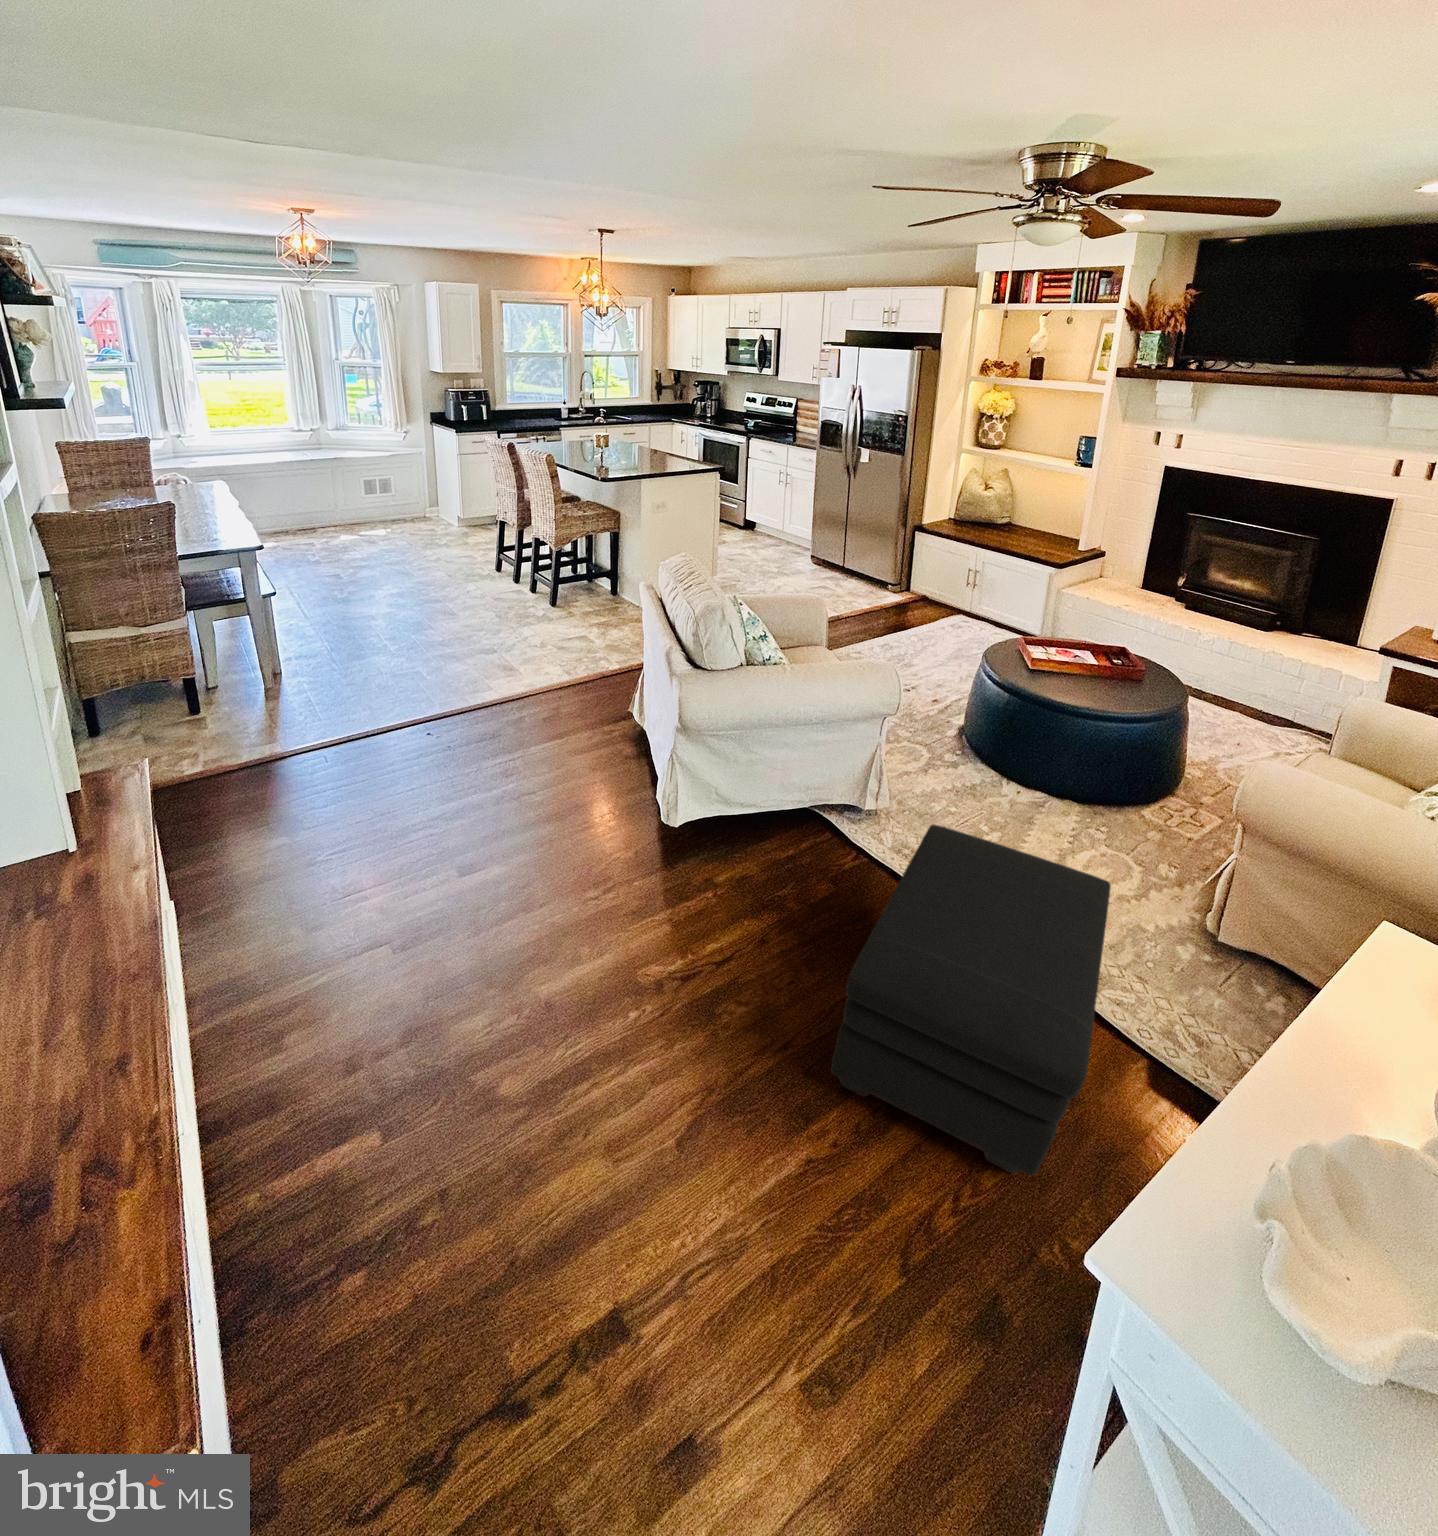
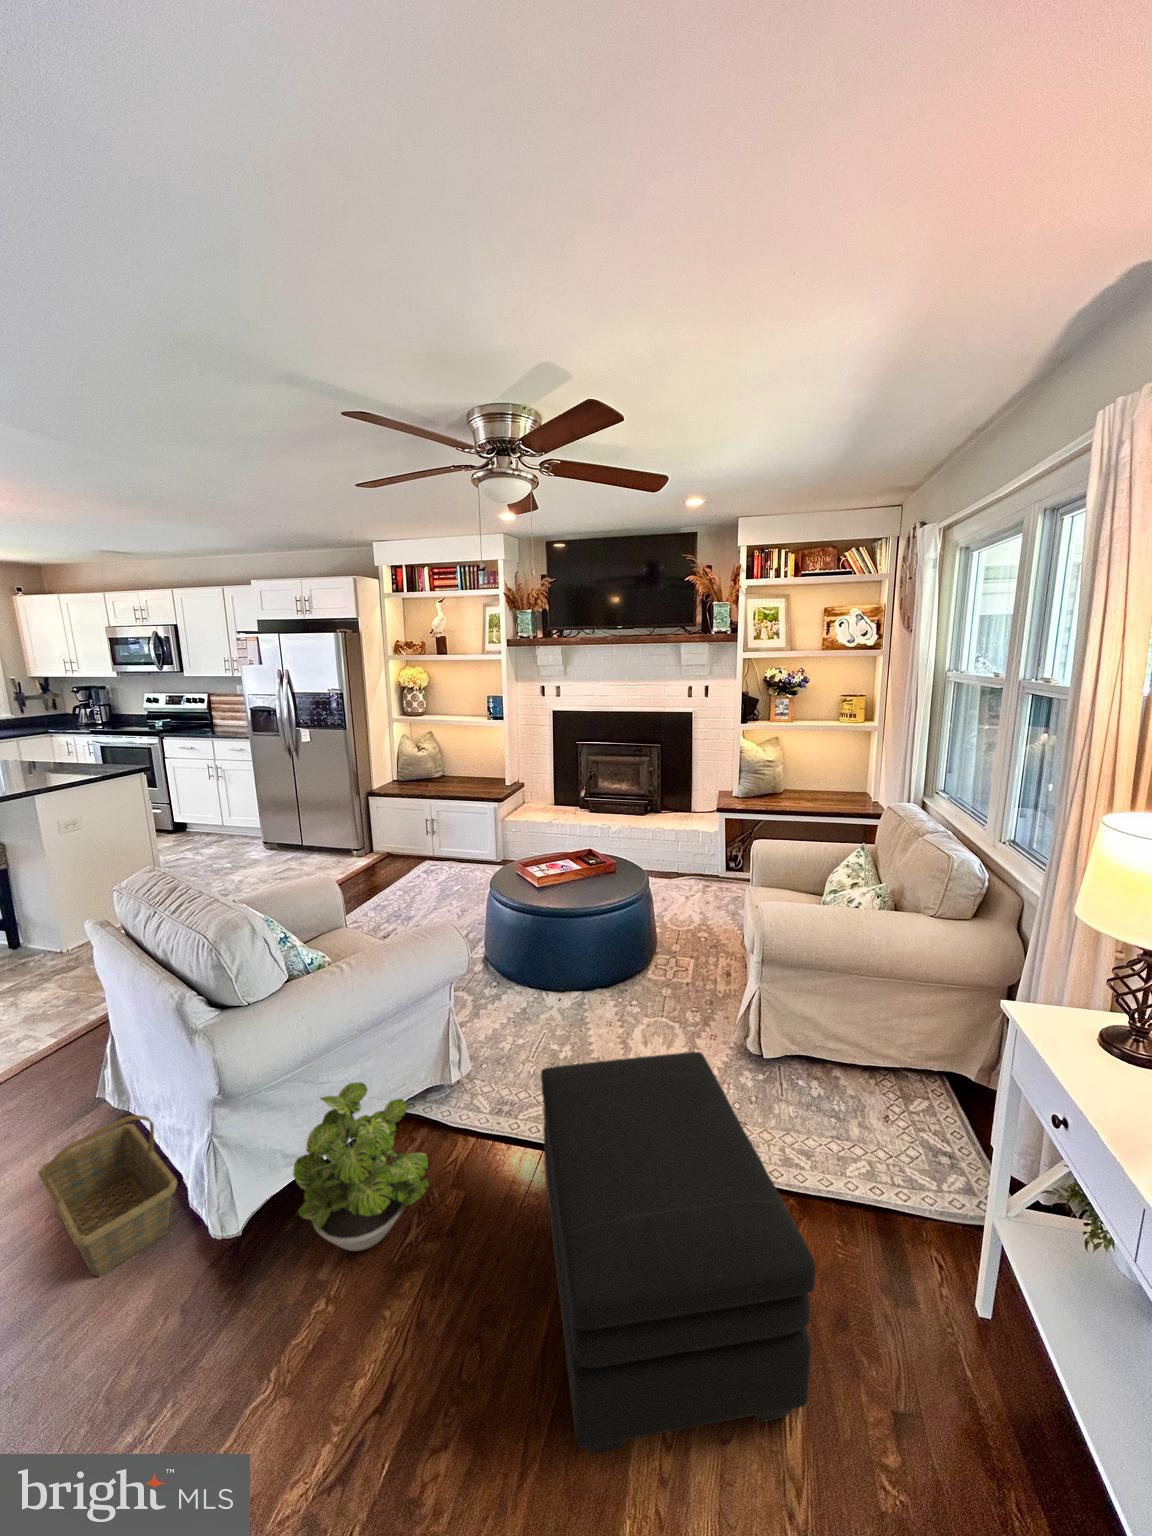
basket: none [583,731,653,821] -> present [39,1115,177,1276]
potted plant: none [715,770,815,889] -> present [293,1082,429,1251]

